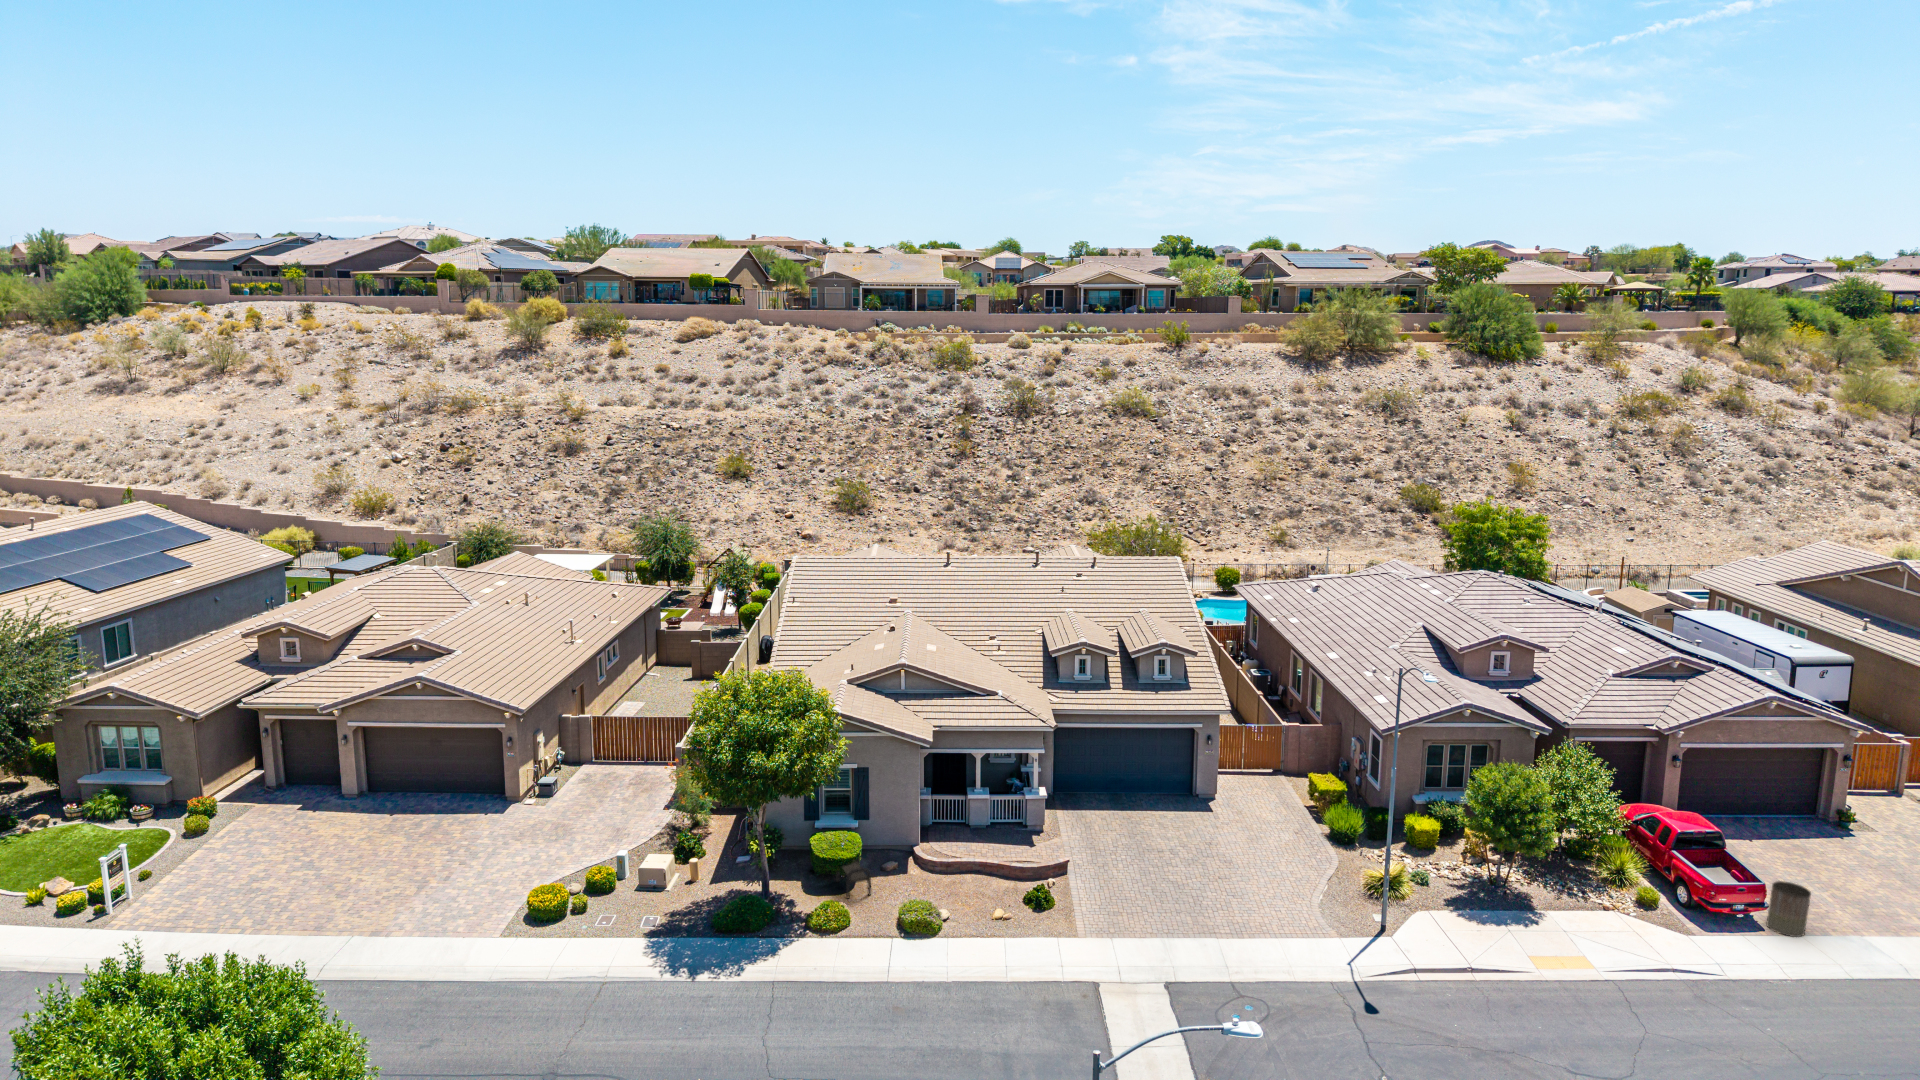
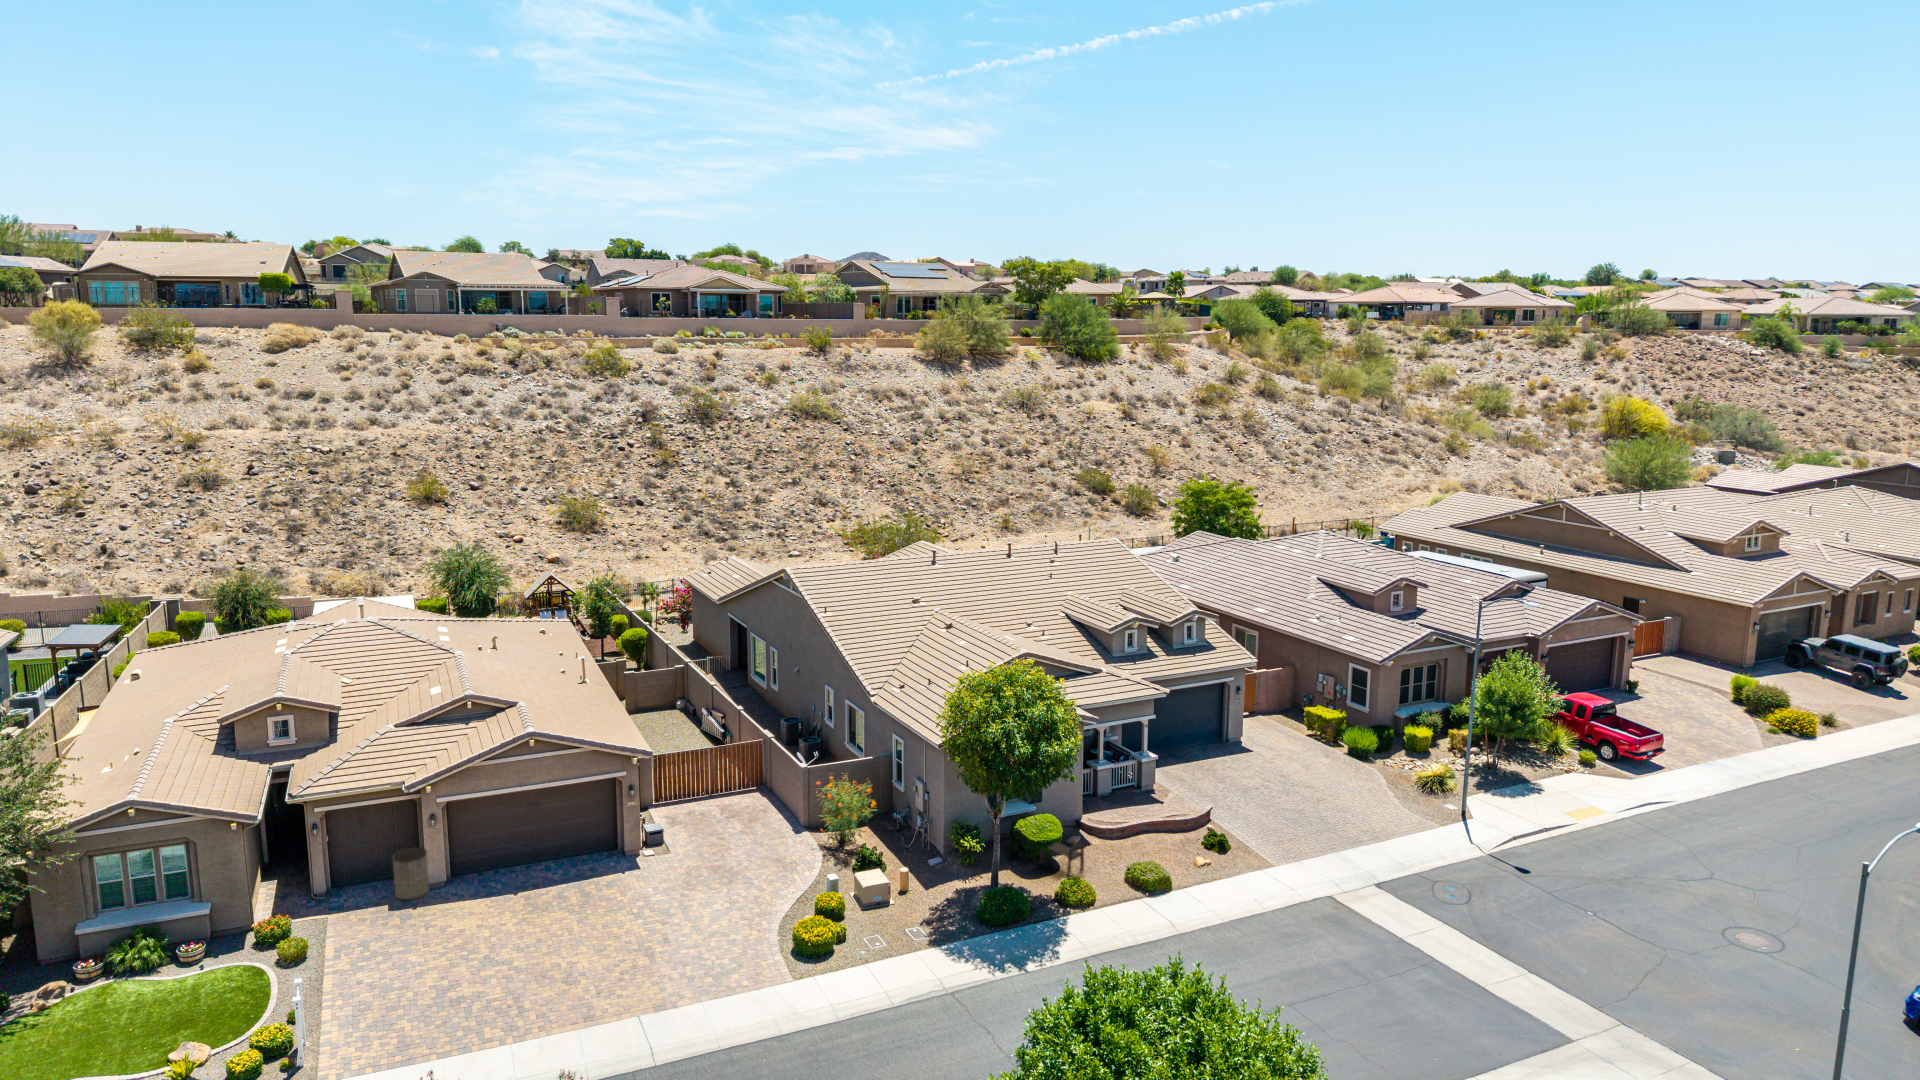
trash can: present [1767,881,1811,937] -> present [392,847,429,900]

